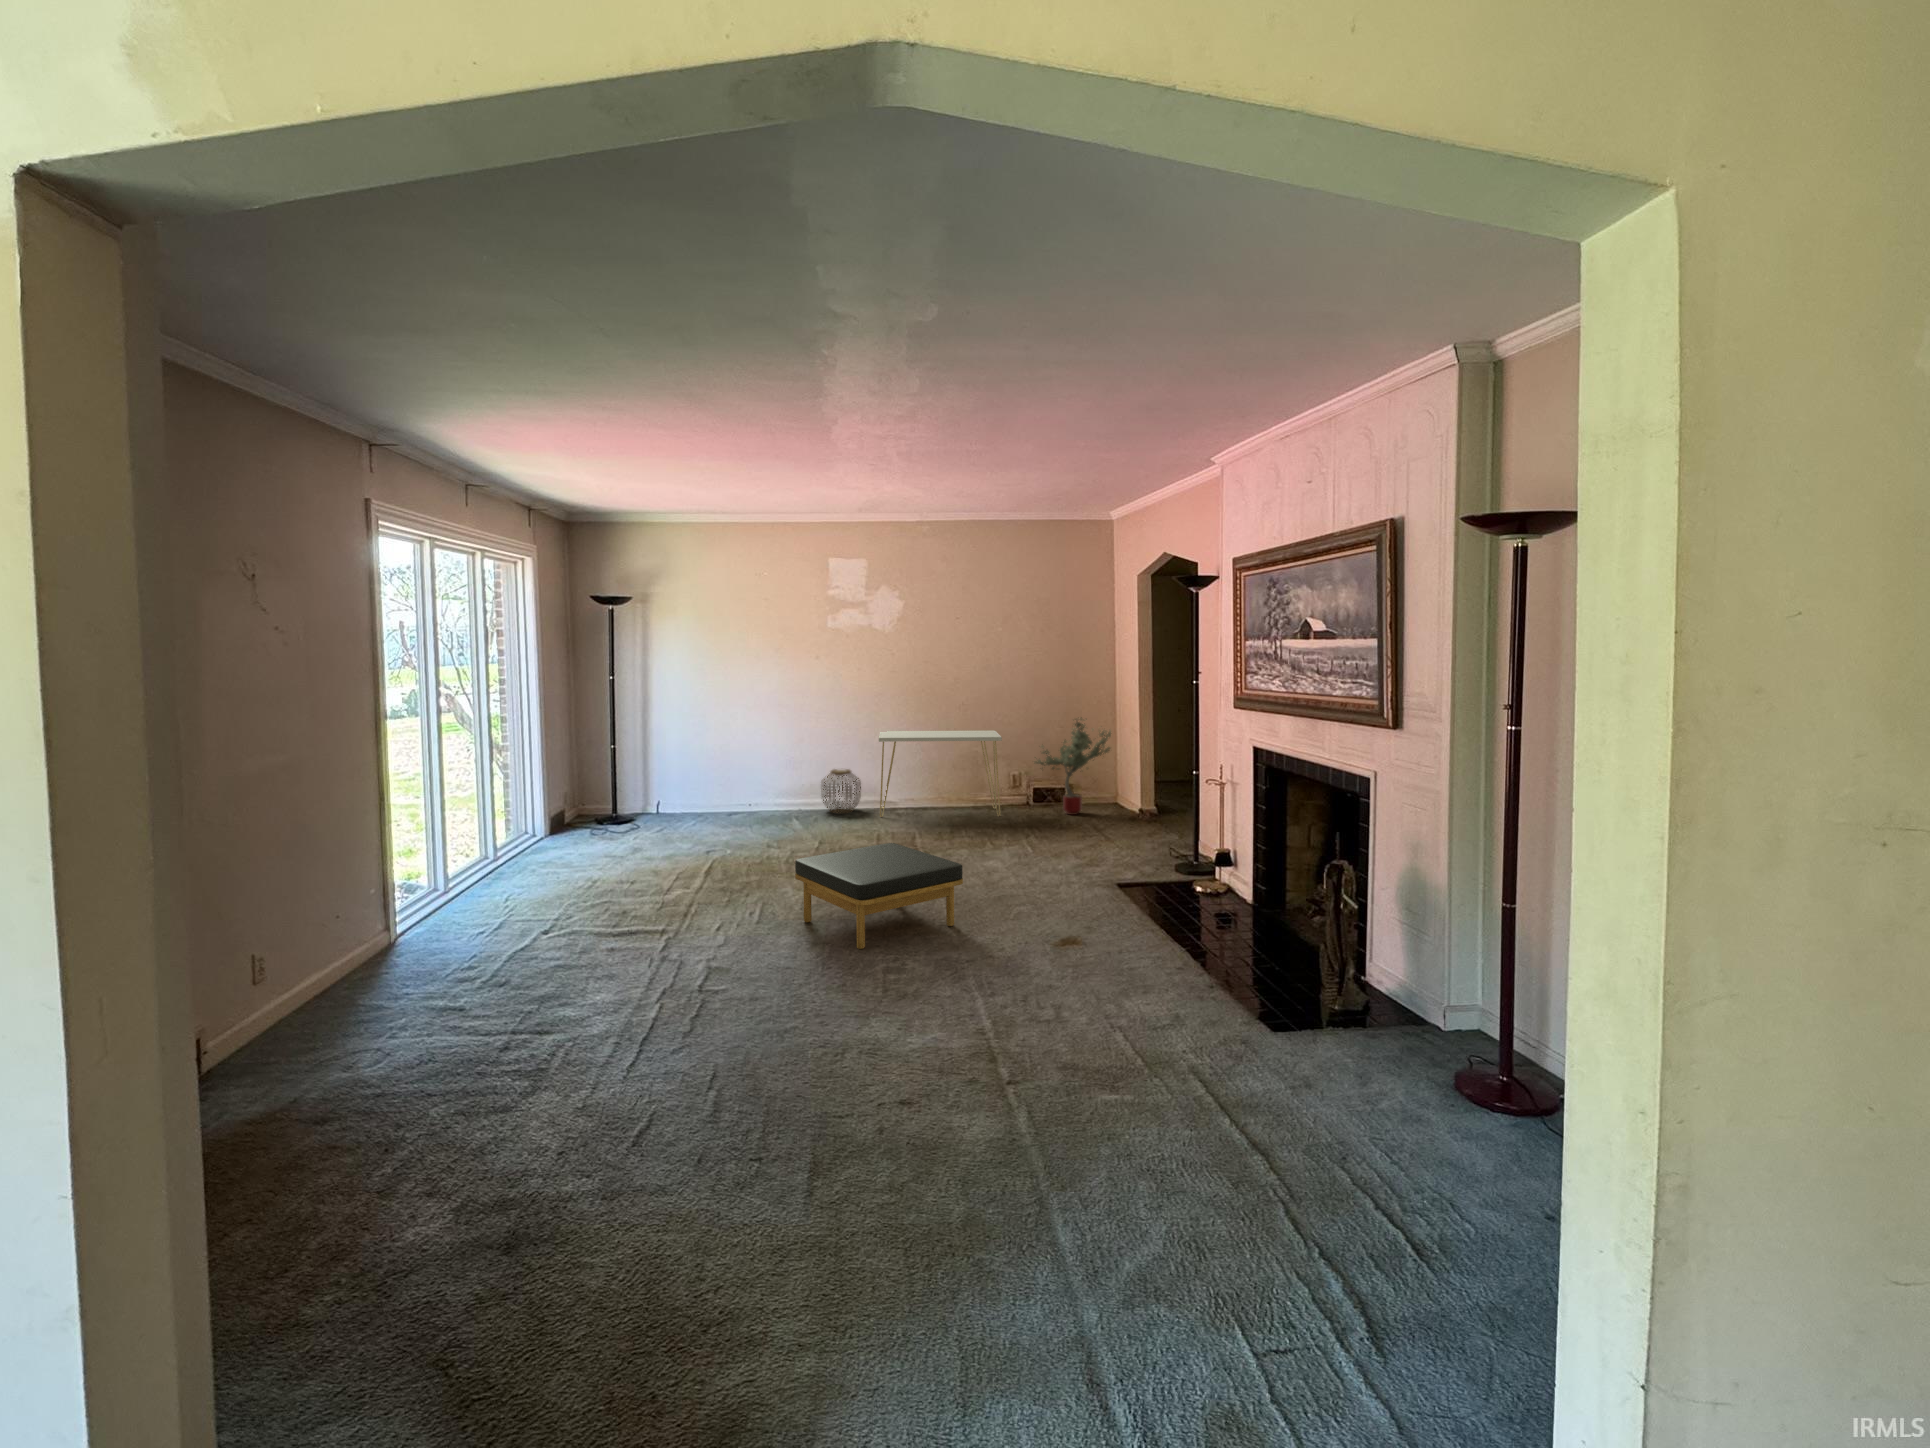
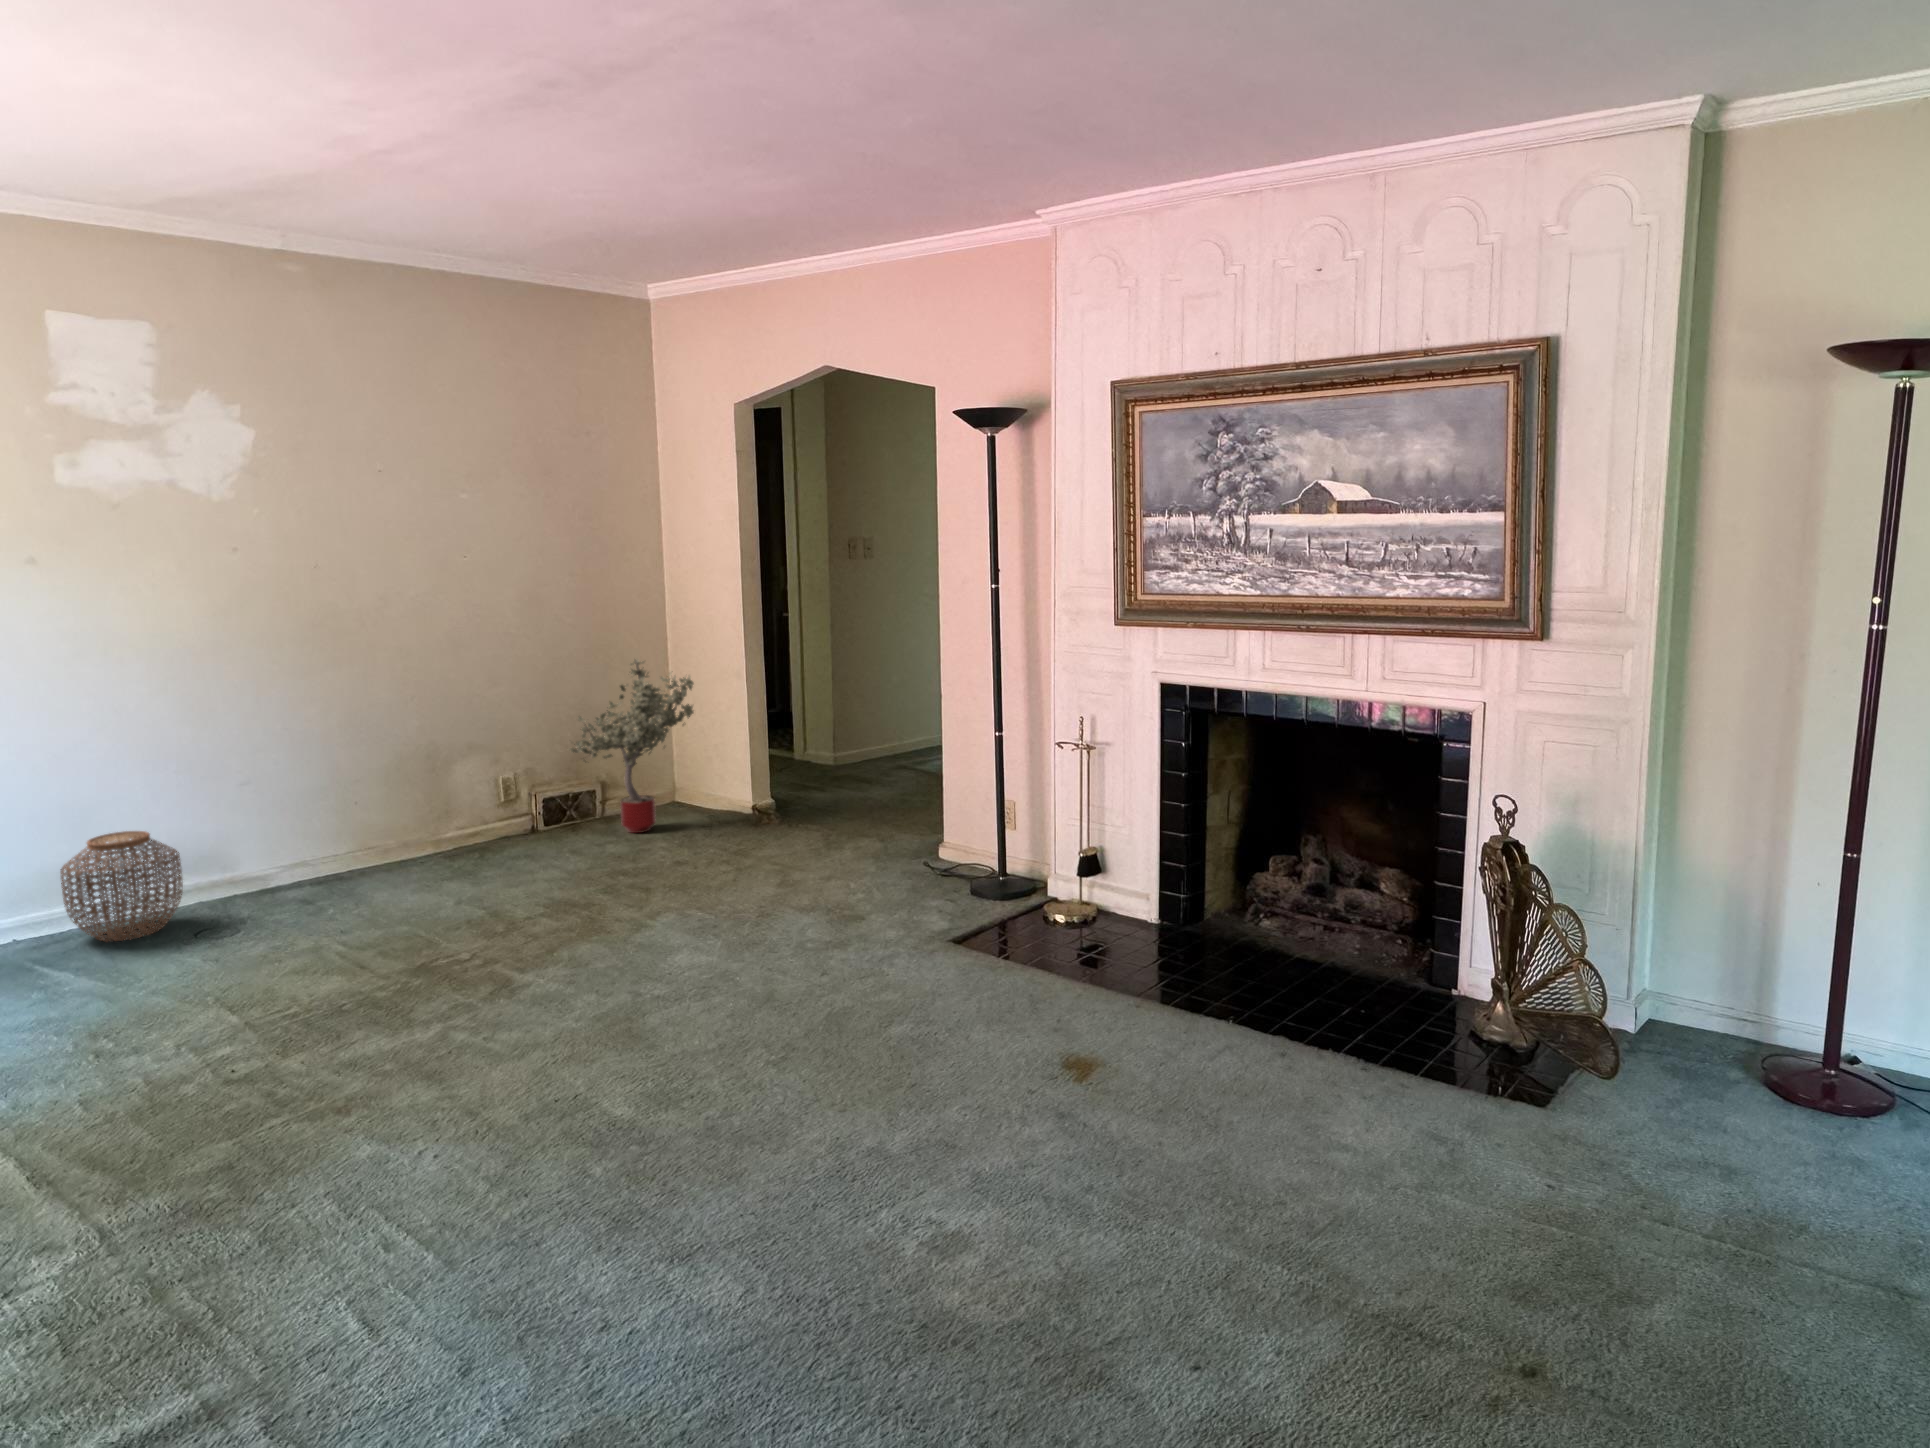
console table: present [879,731,1002,817] -> none [205,700,524,923]
ottoman: present [795,843,963,949] -> none [498,992,887,1284]

